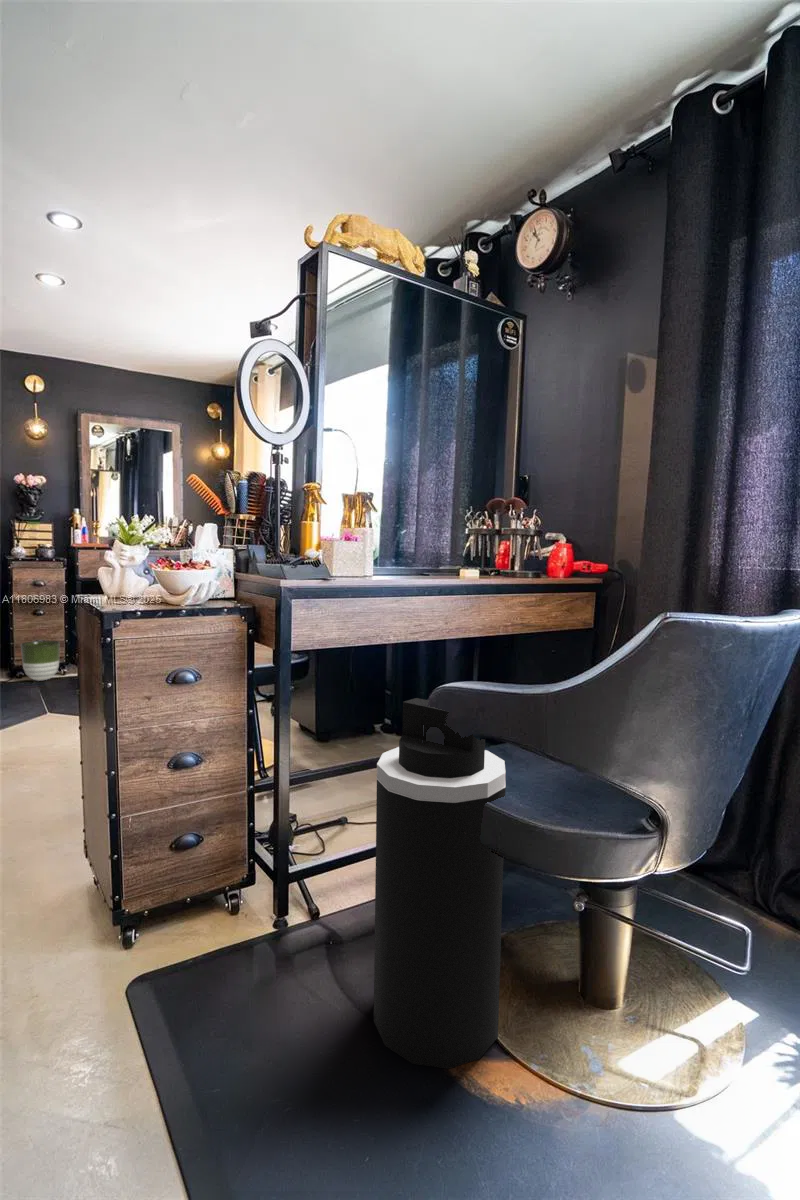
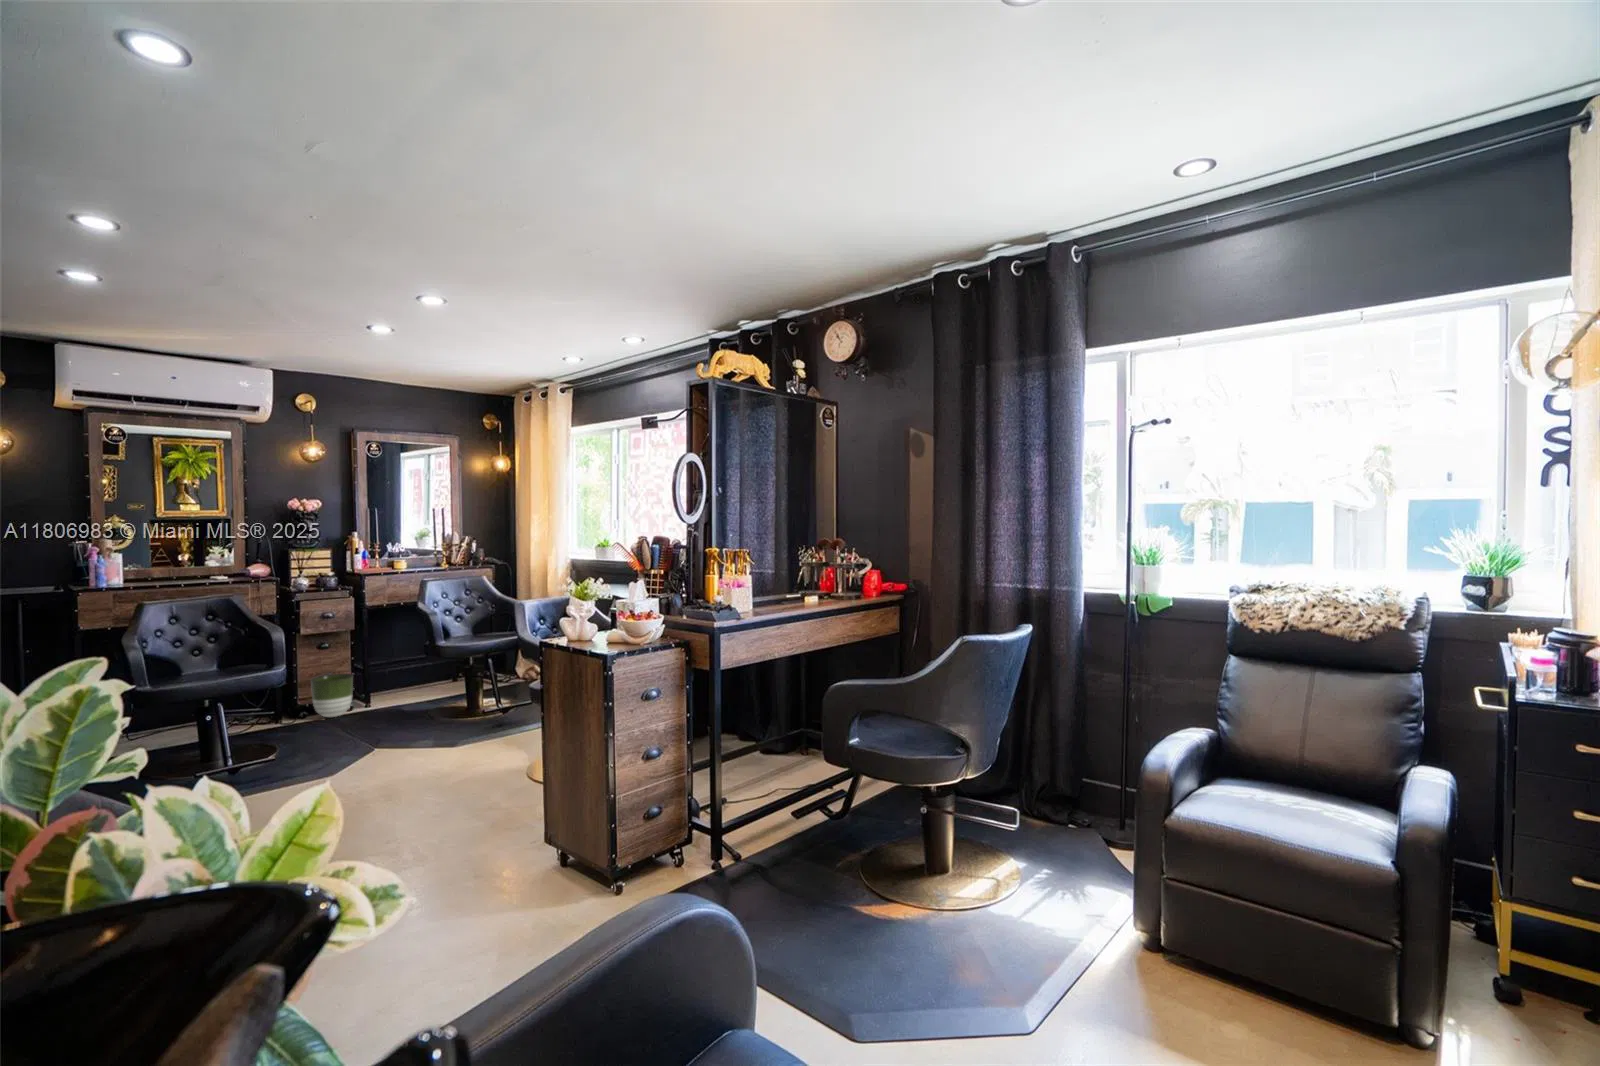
trash can: present [374,698,506,1069] -> none [804,693,886,915]

